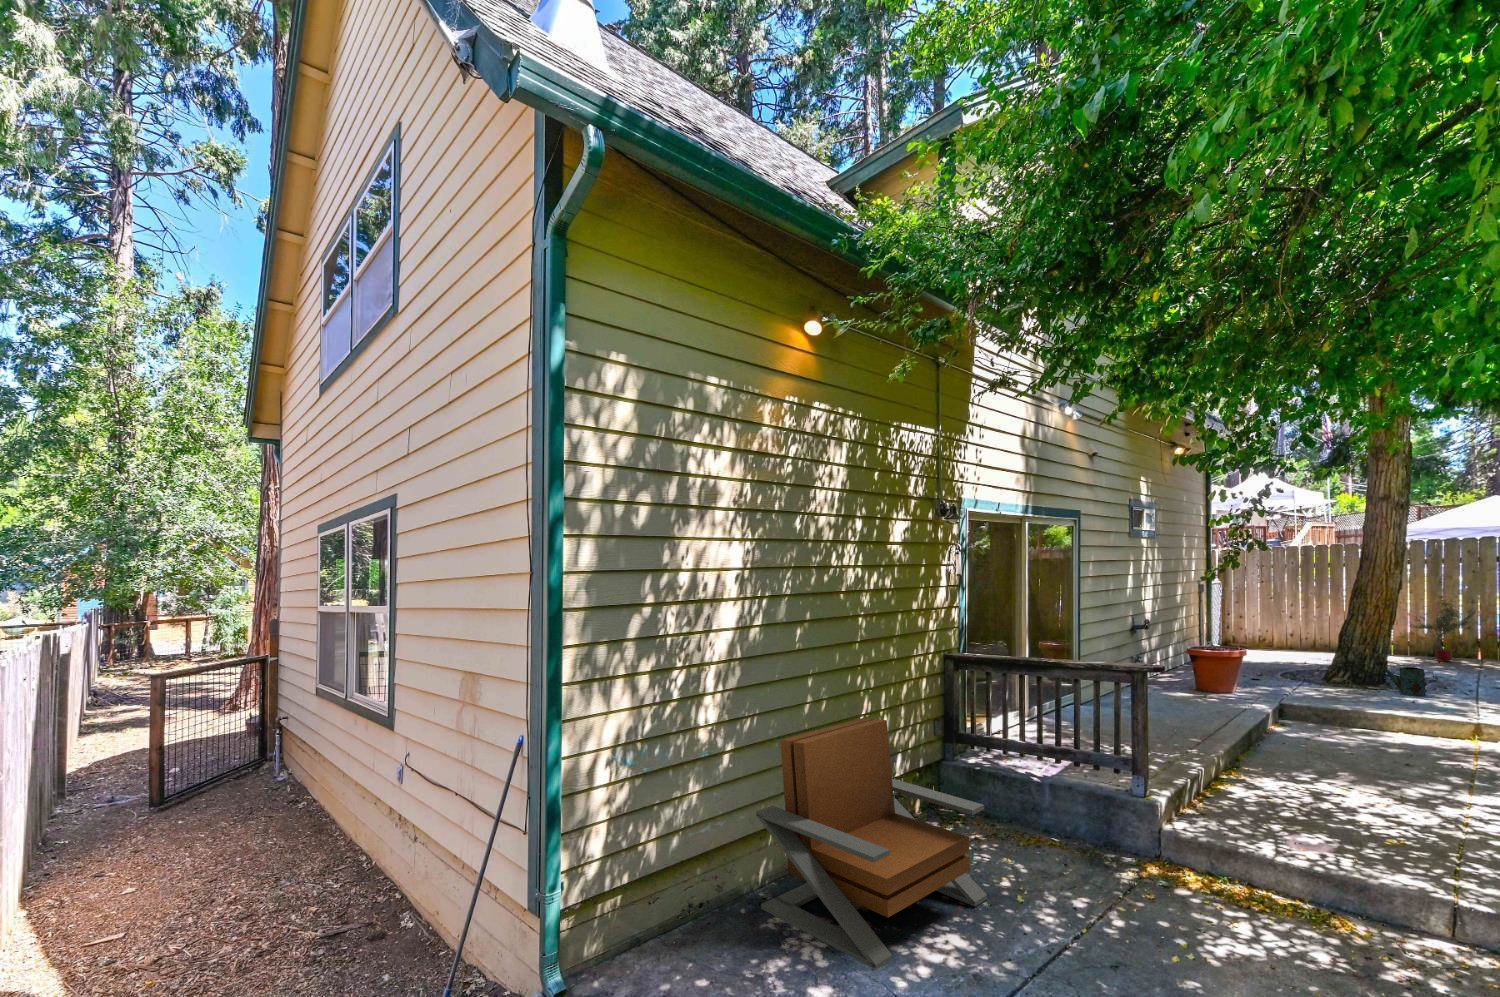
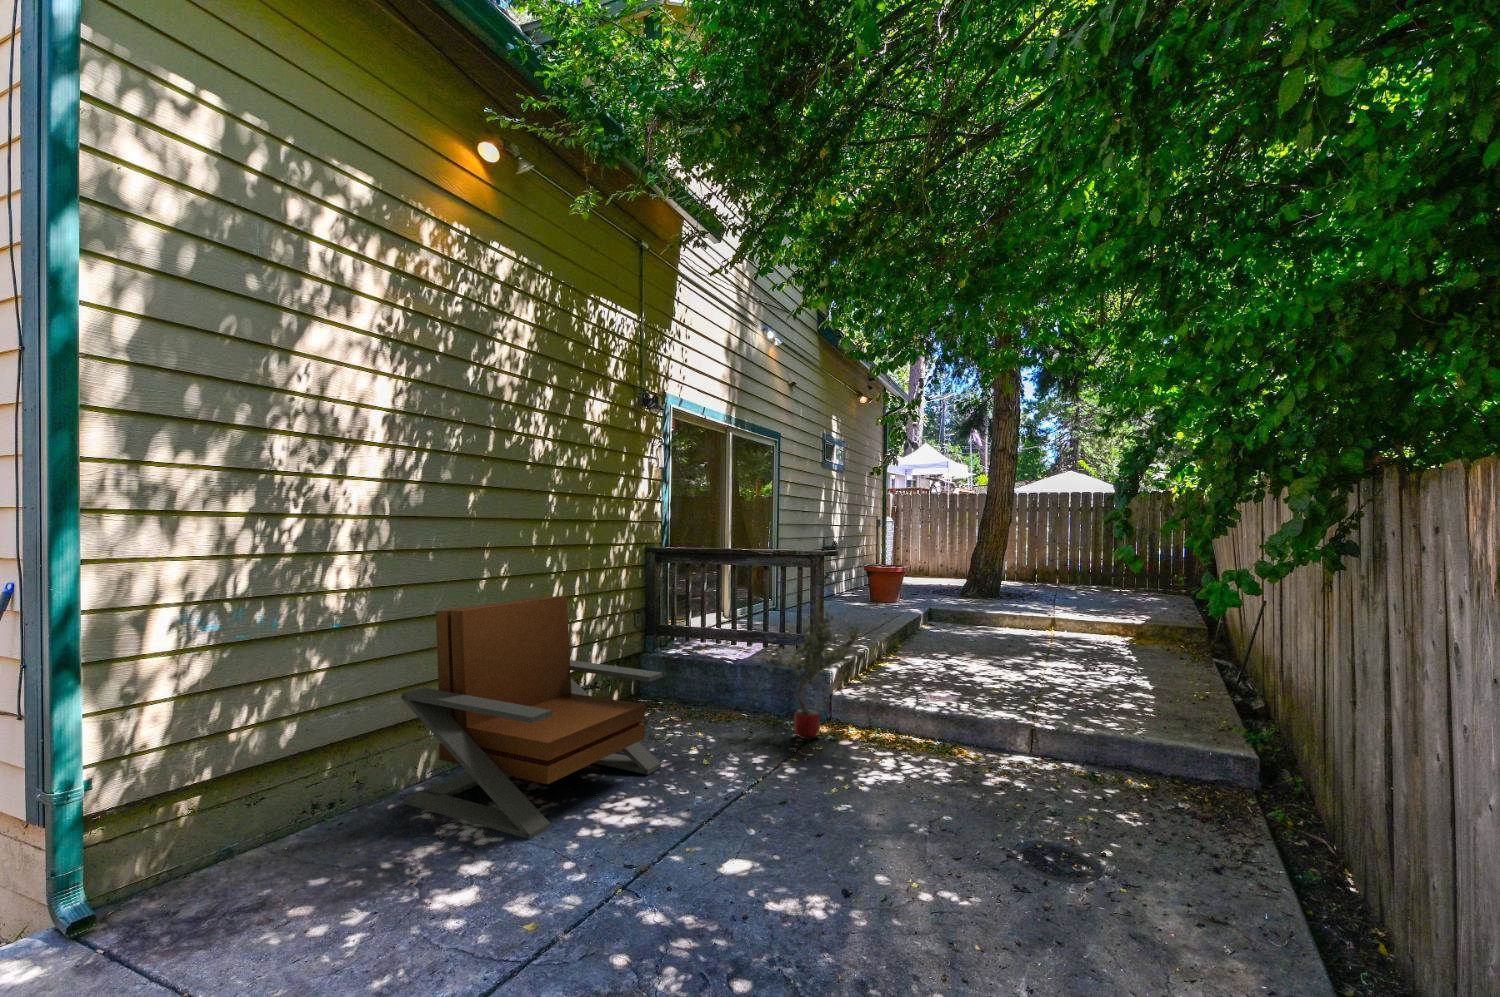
potted tree: present [1410,600,1476,662] -> present [760,605,860,739]
watering can: present [1377,661,1434,696] -> none [998,575,1035,601]

